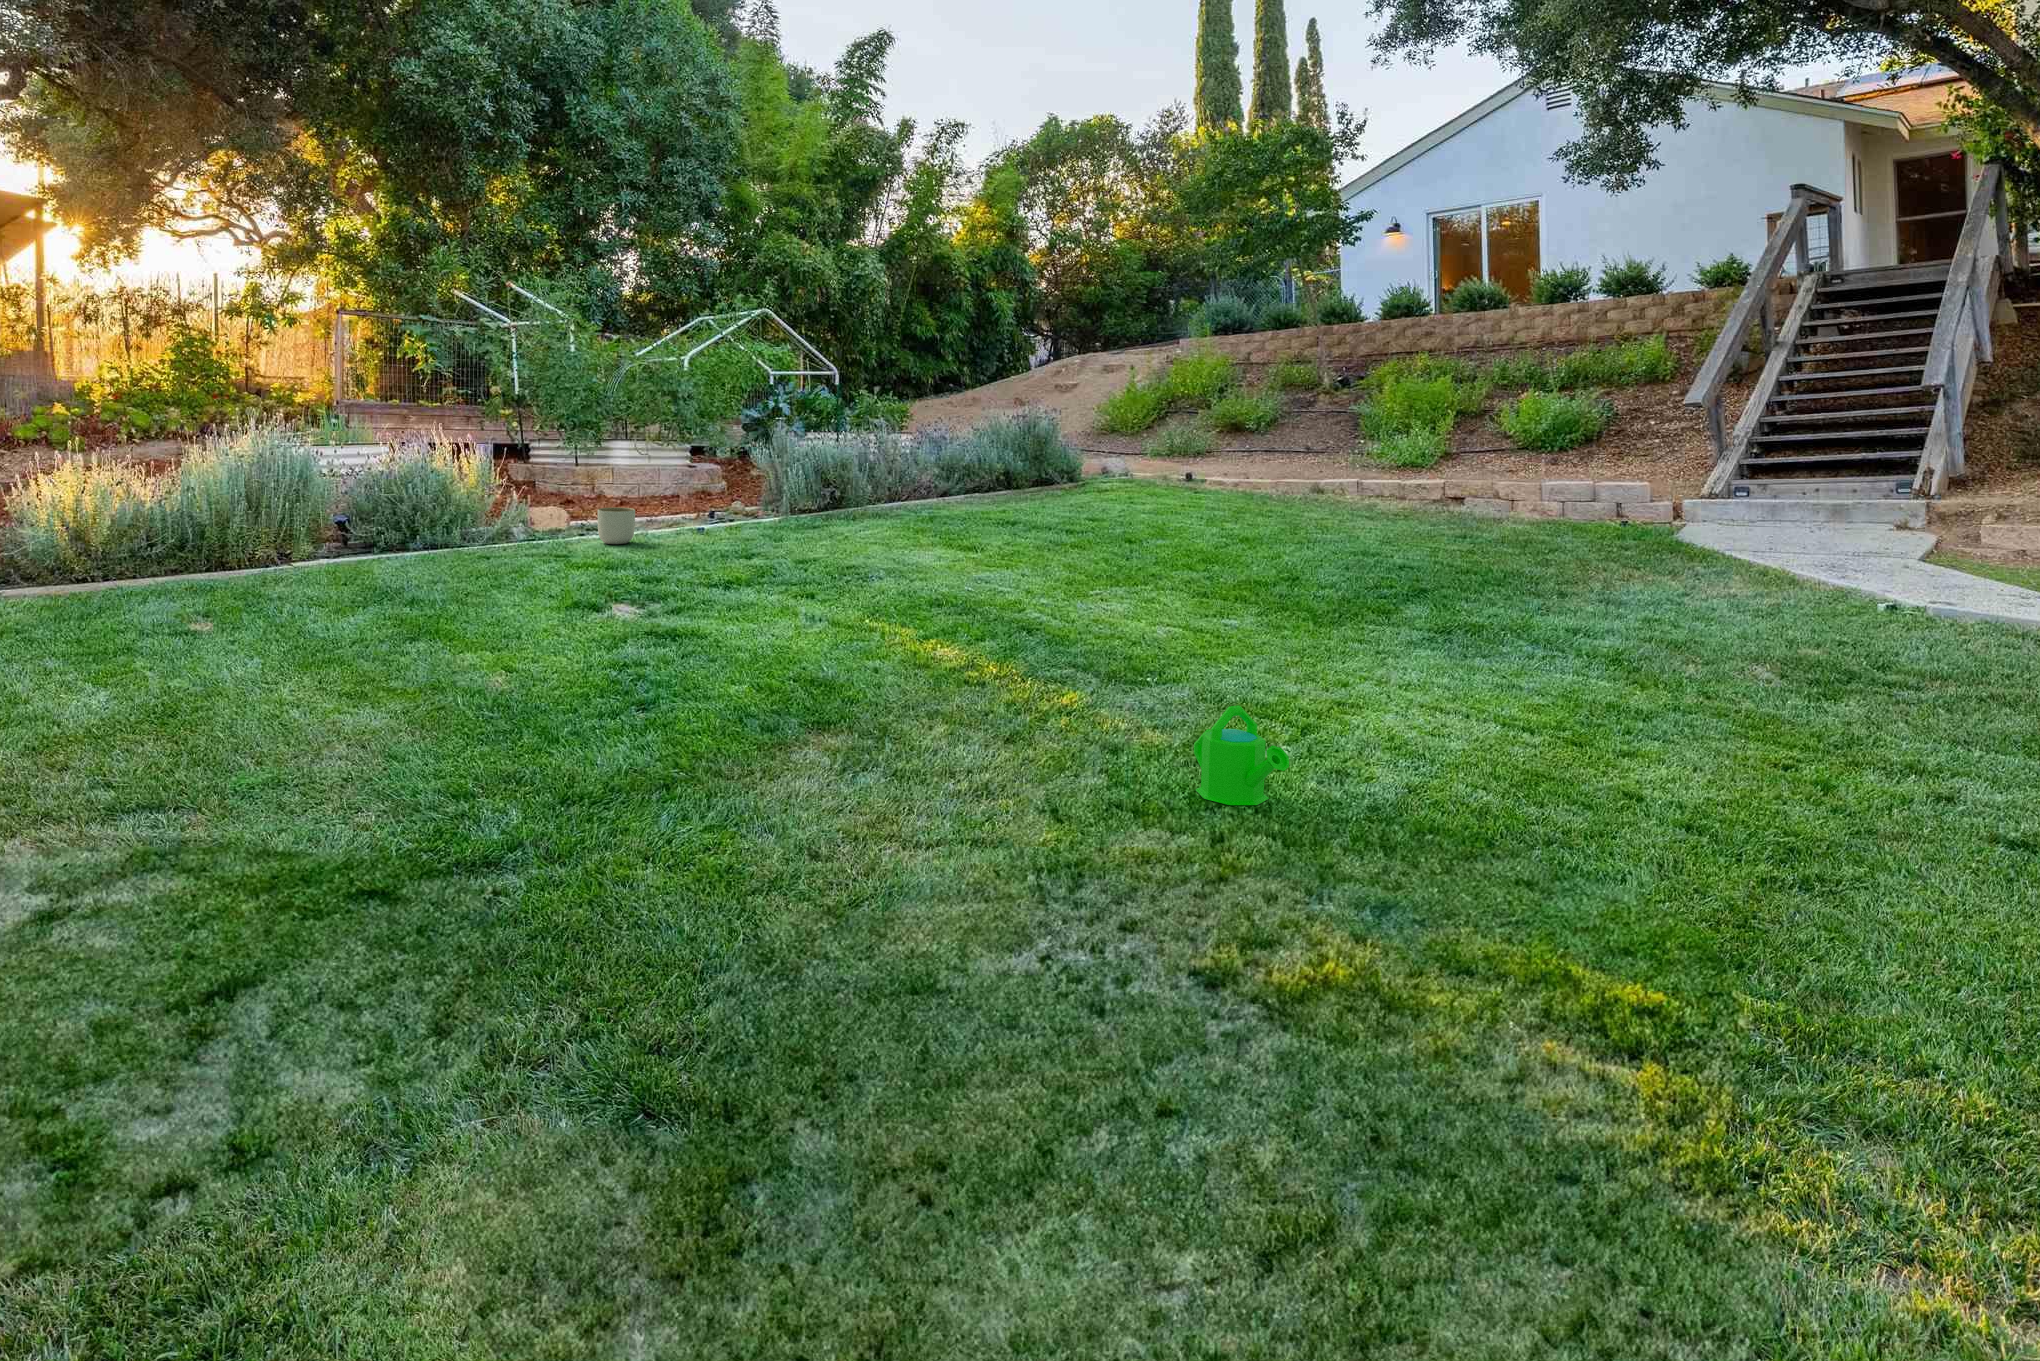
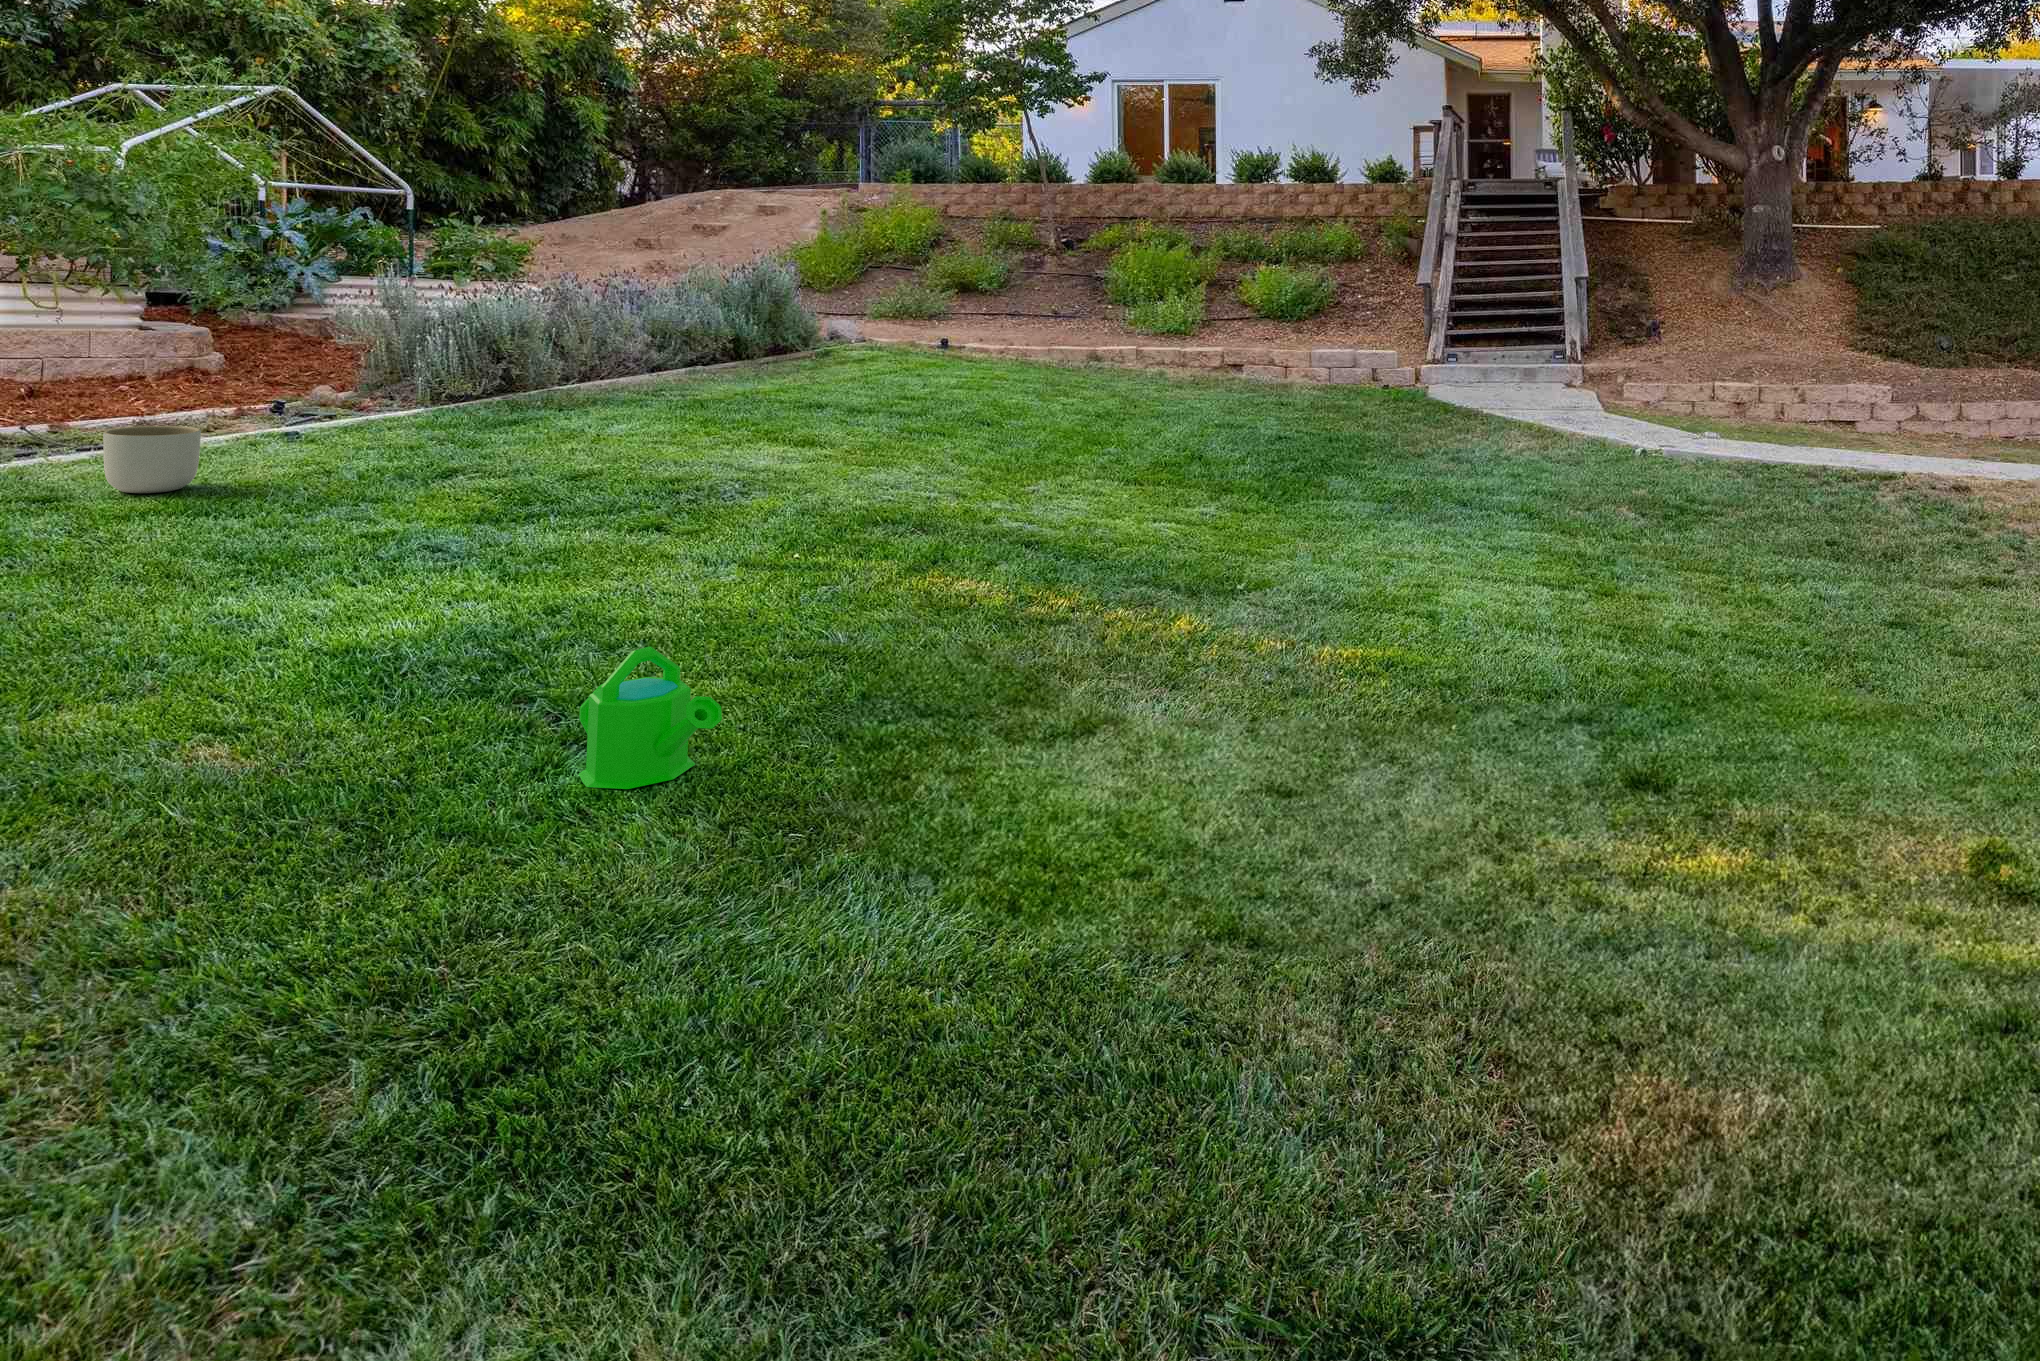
watering can: present [1194,705,1290,805] -> present [579,646,722,789]

